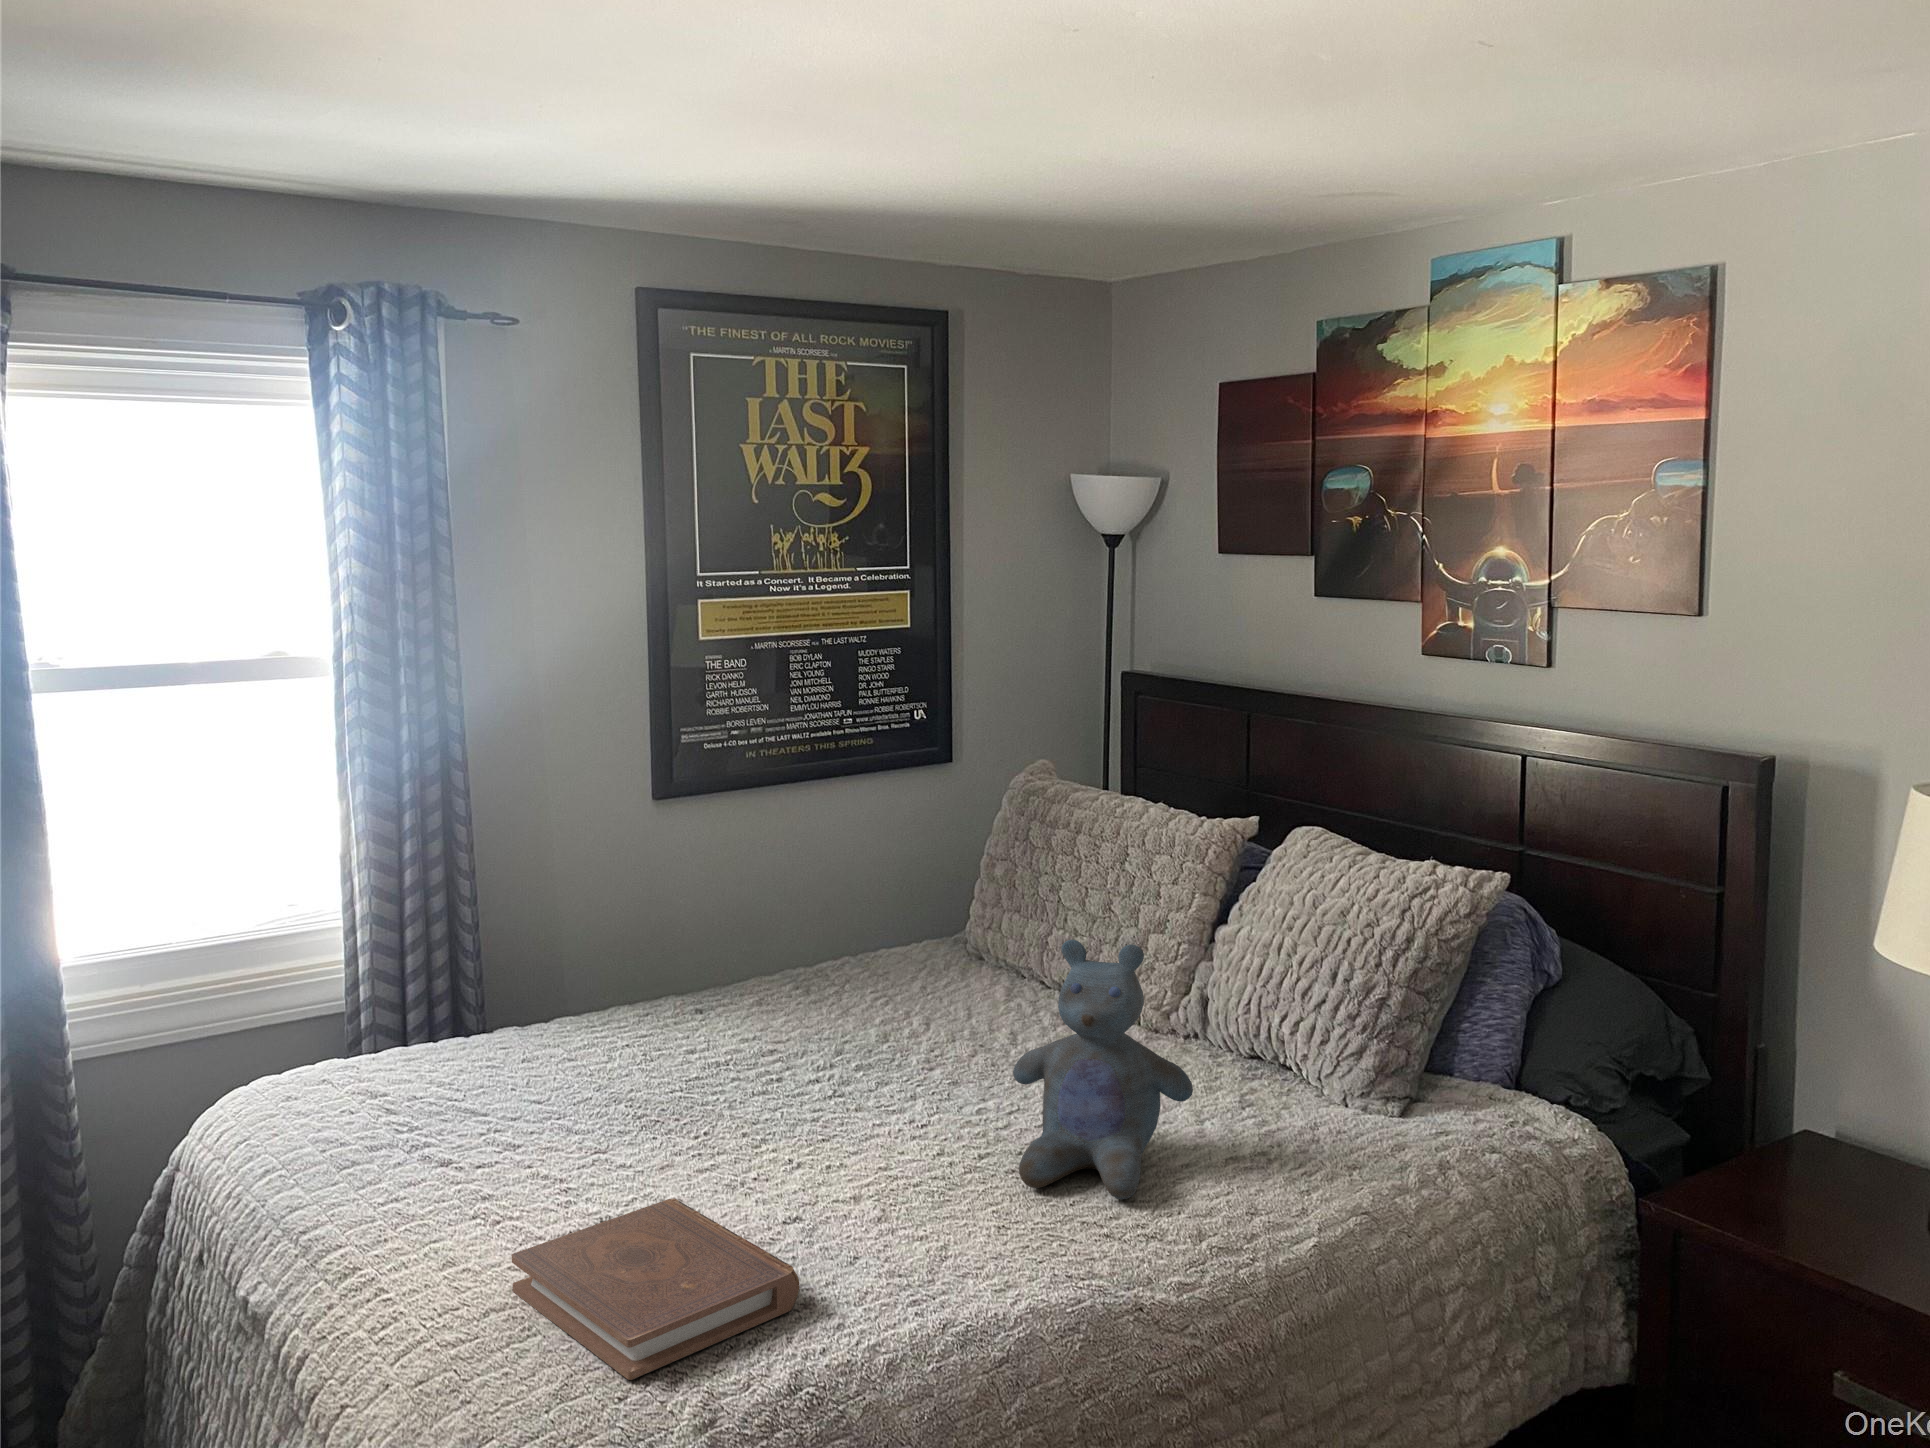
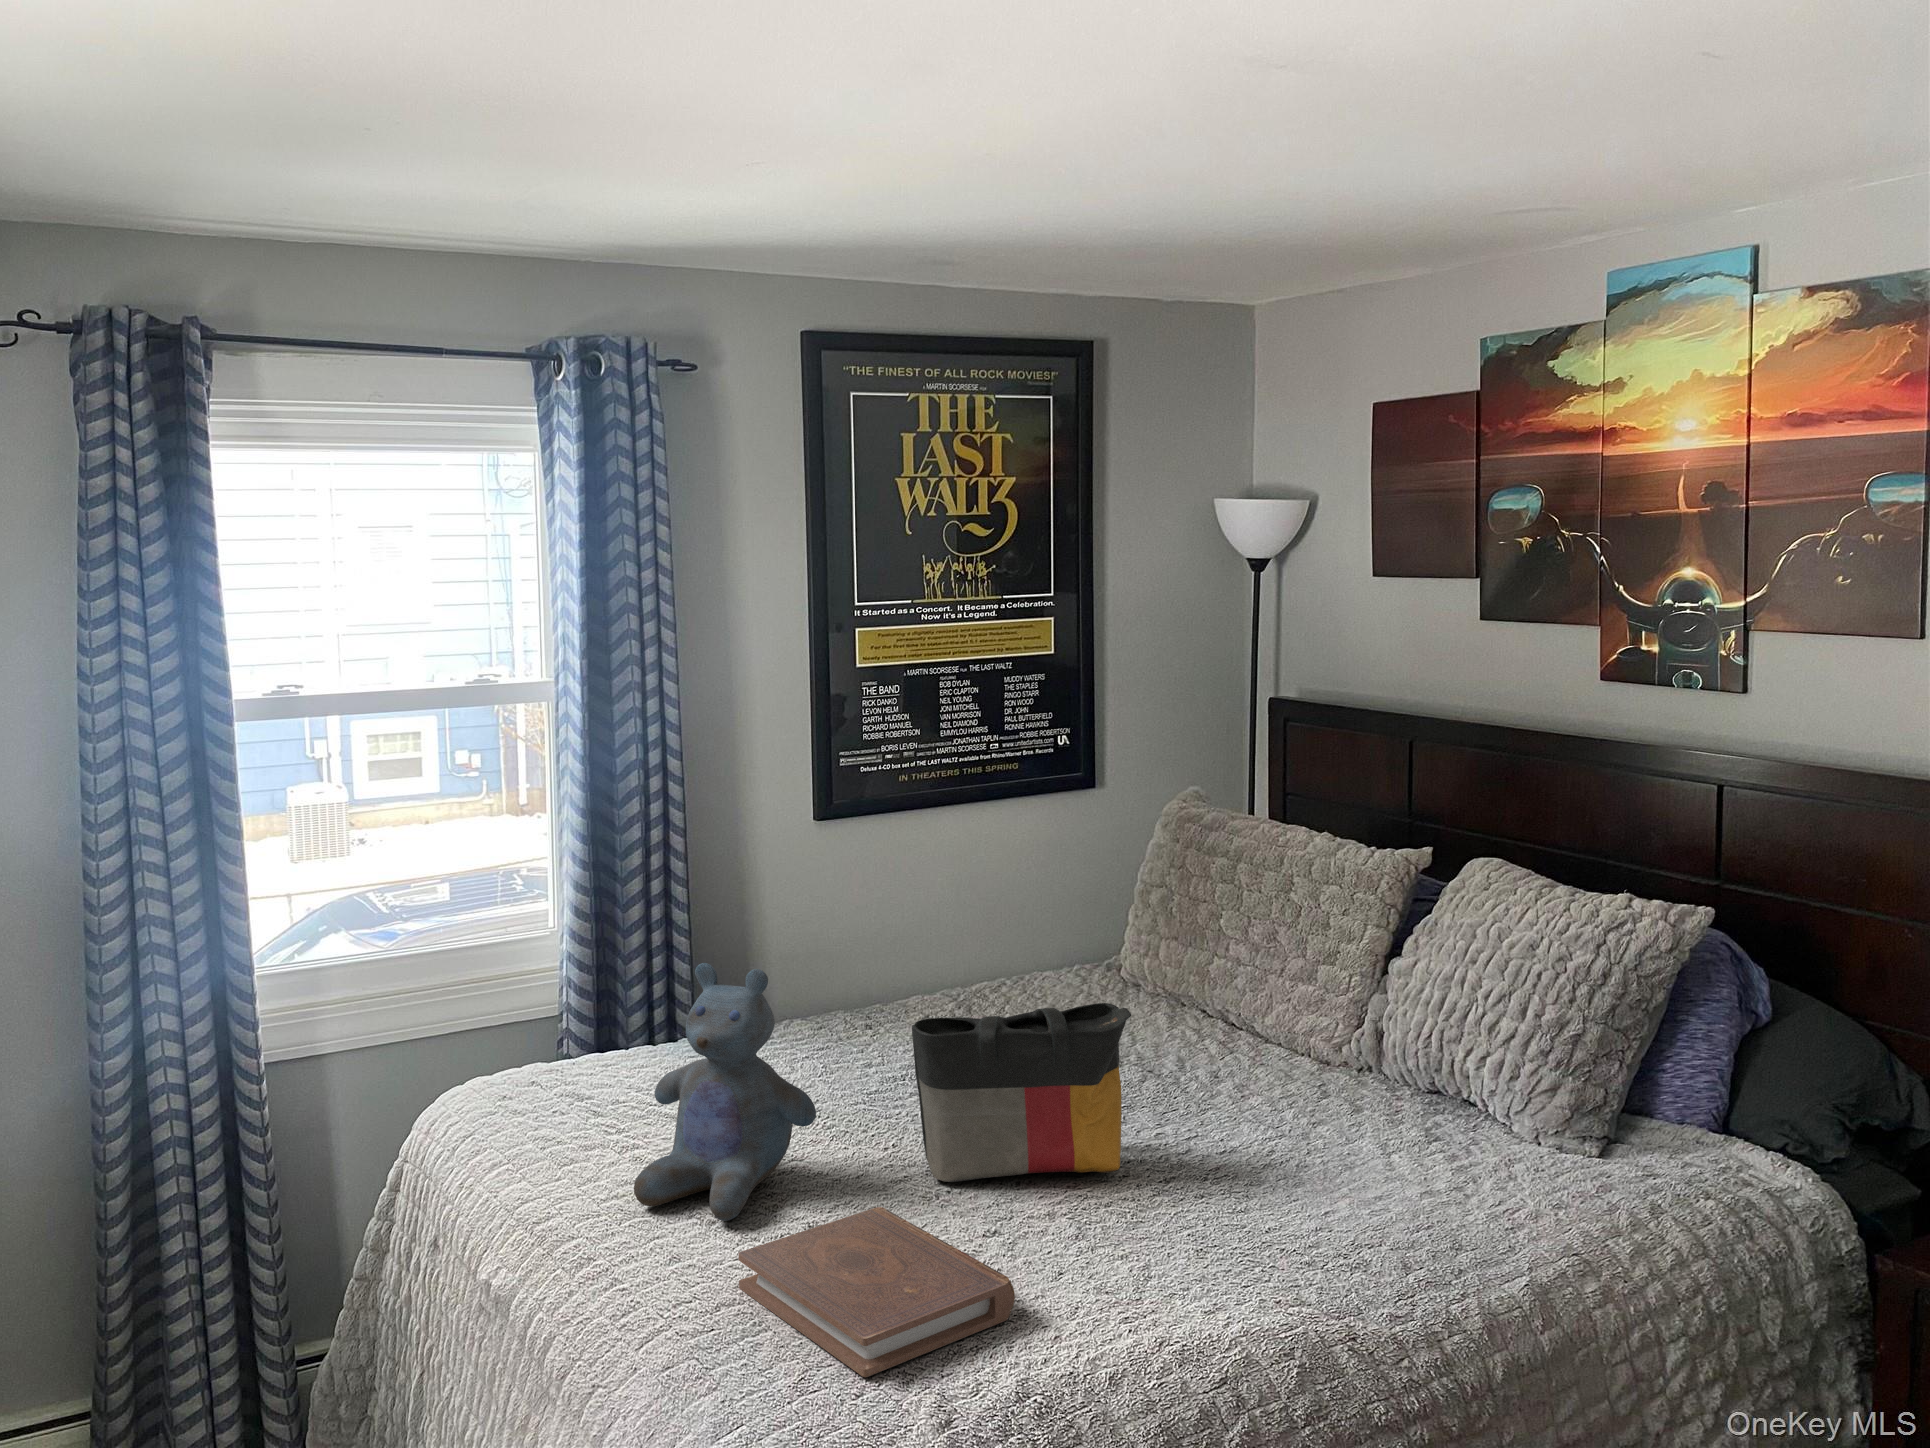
stuffed bear: present [1013,940,1193,1199] -> present [634,963,816,1221]
tote bag: none [716,981,943,1169] -> present [912,1003,1131,1182]

